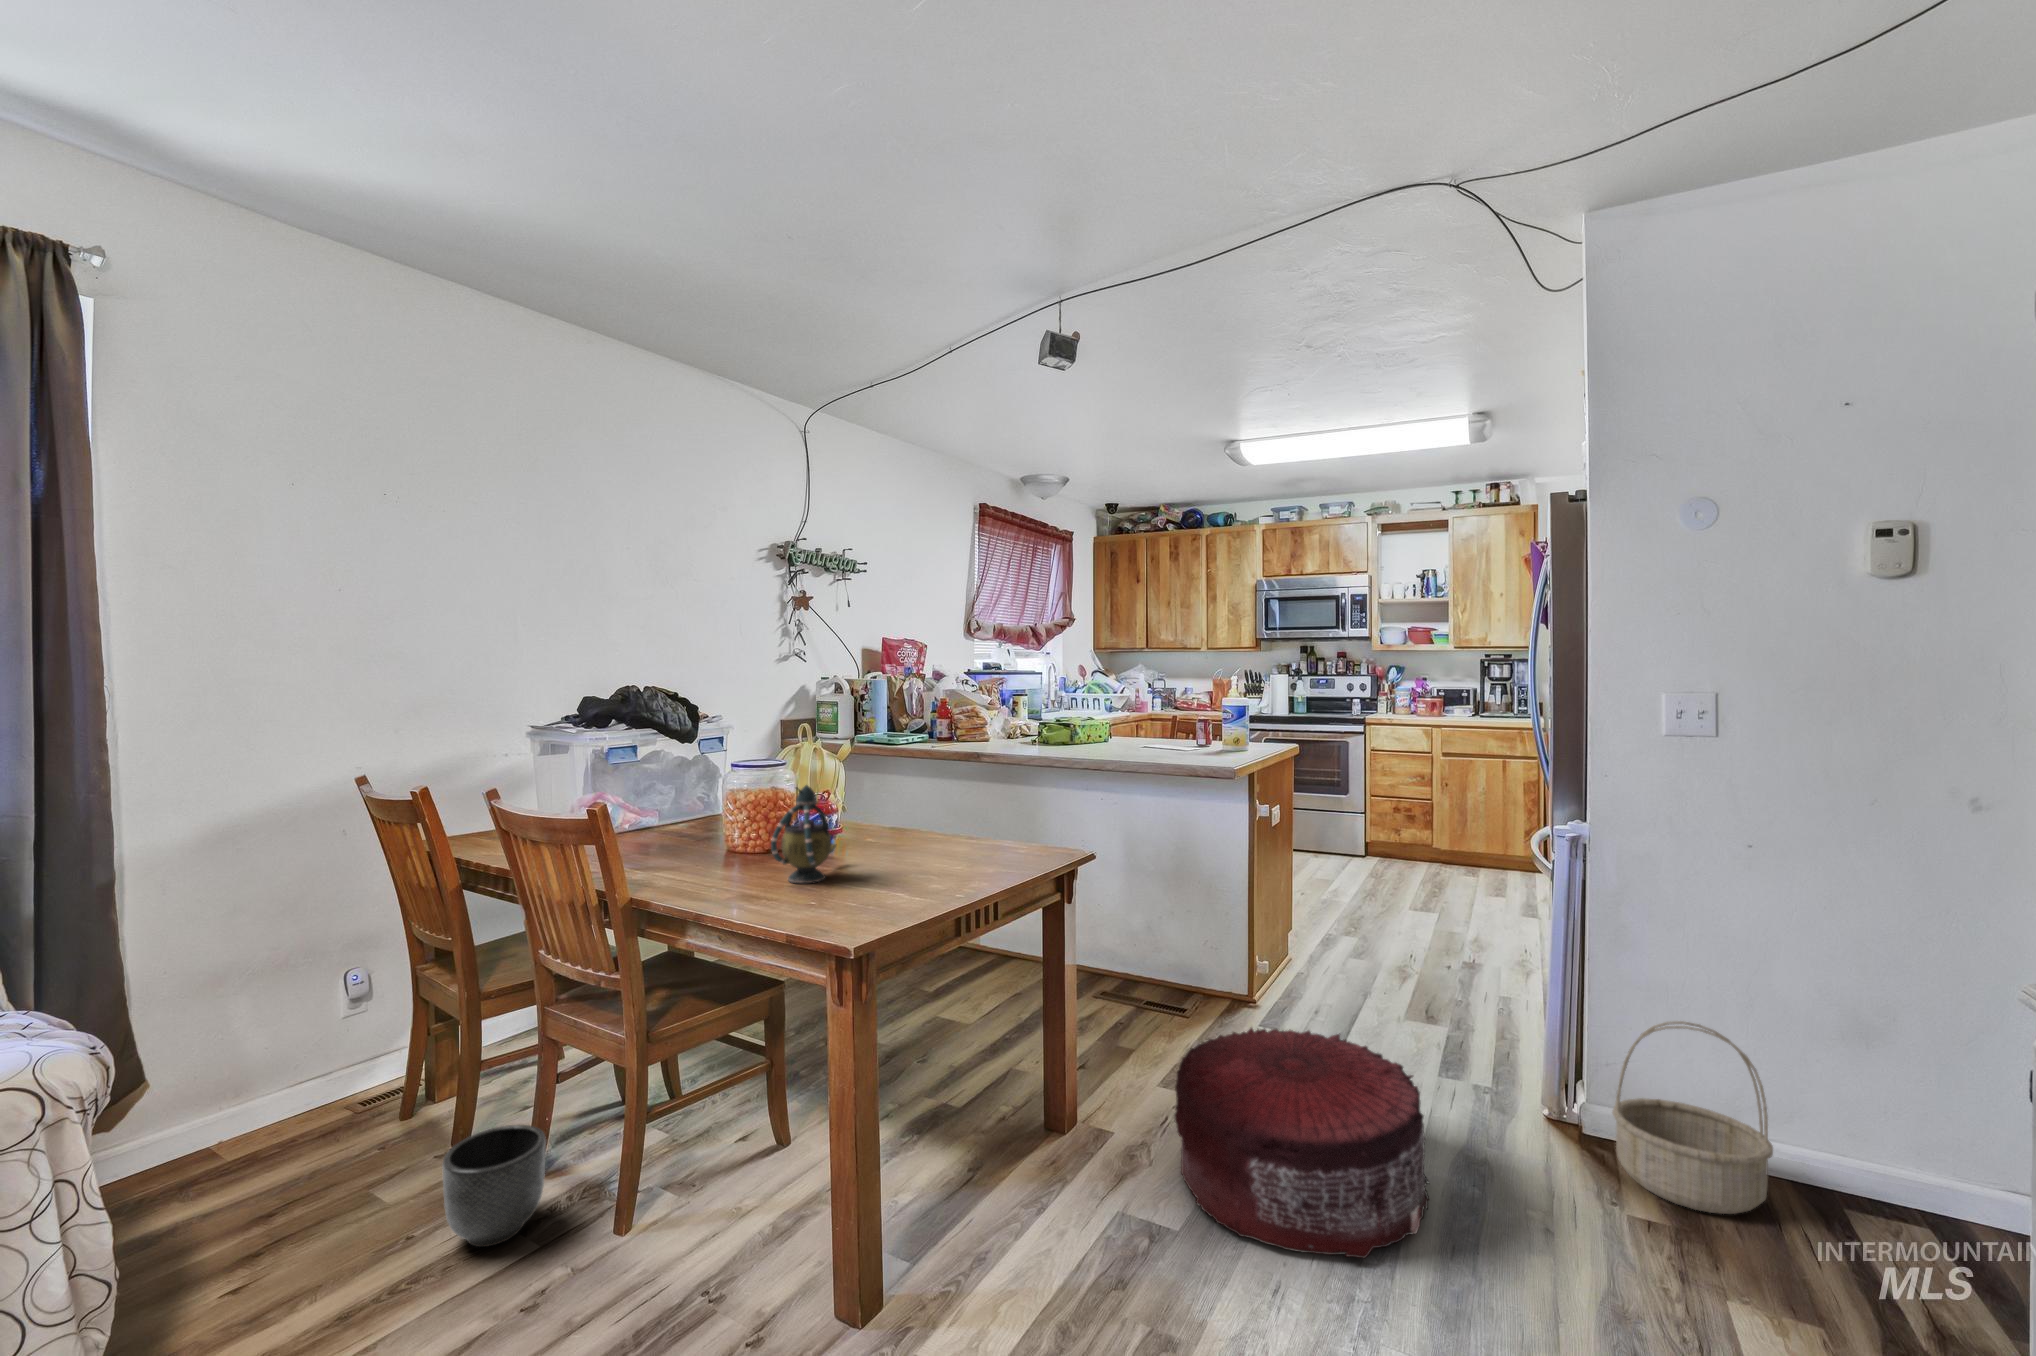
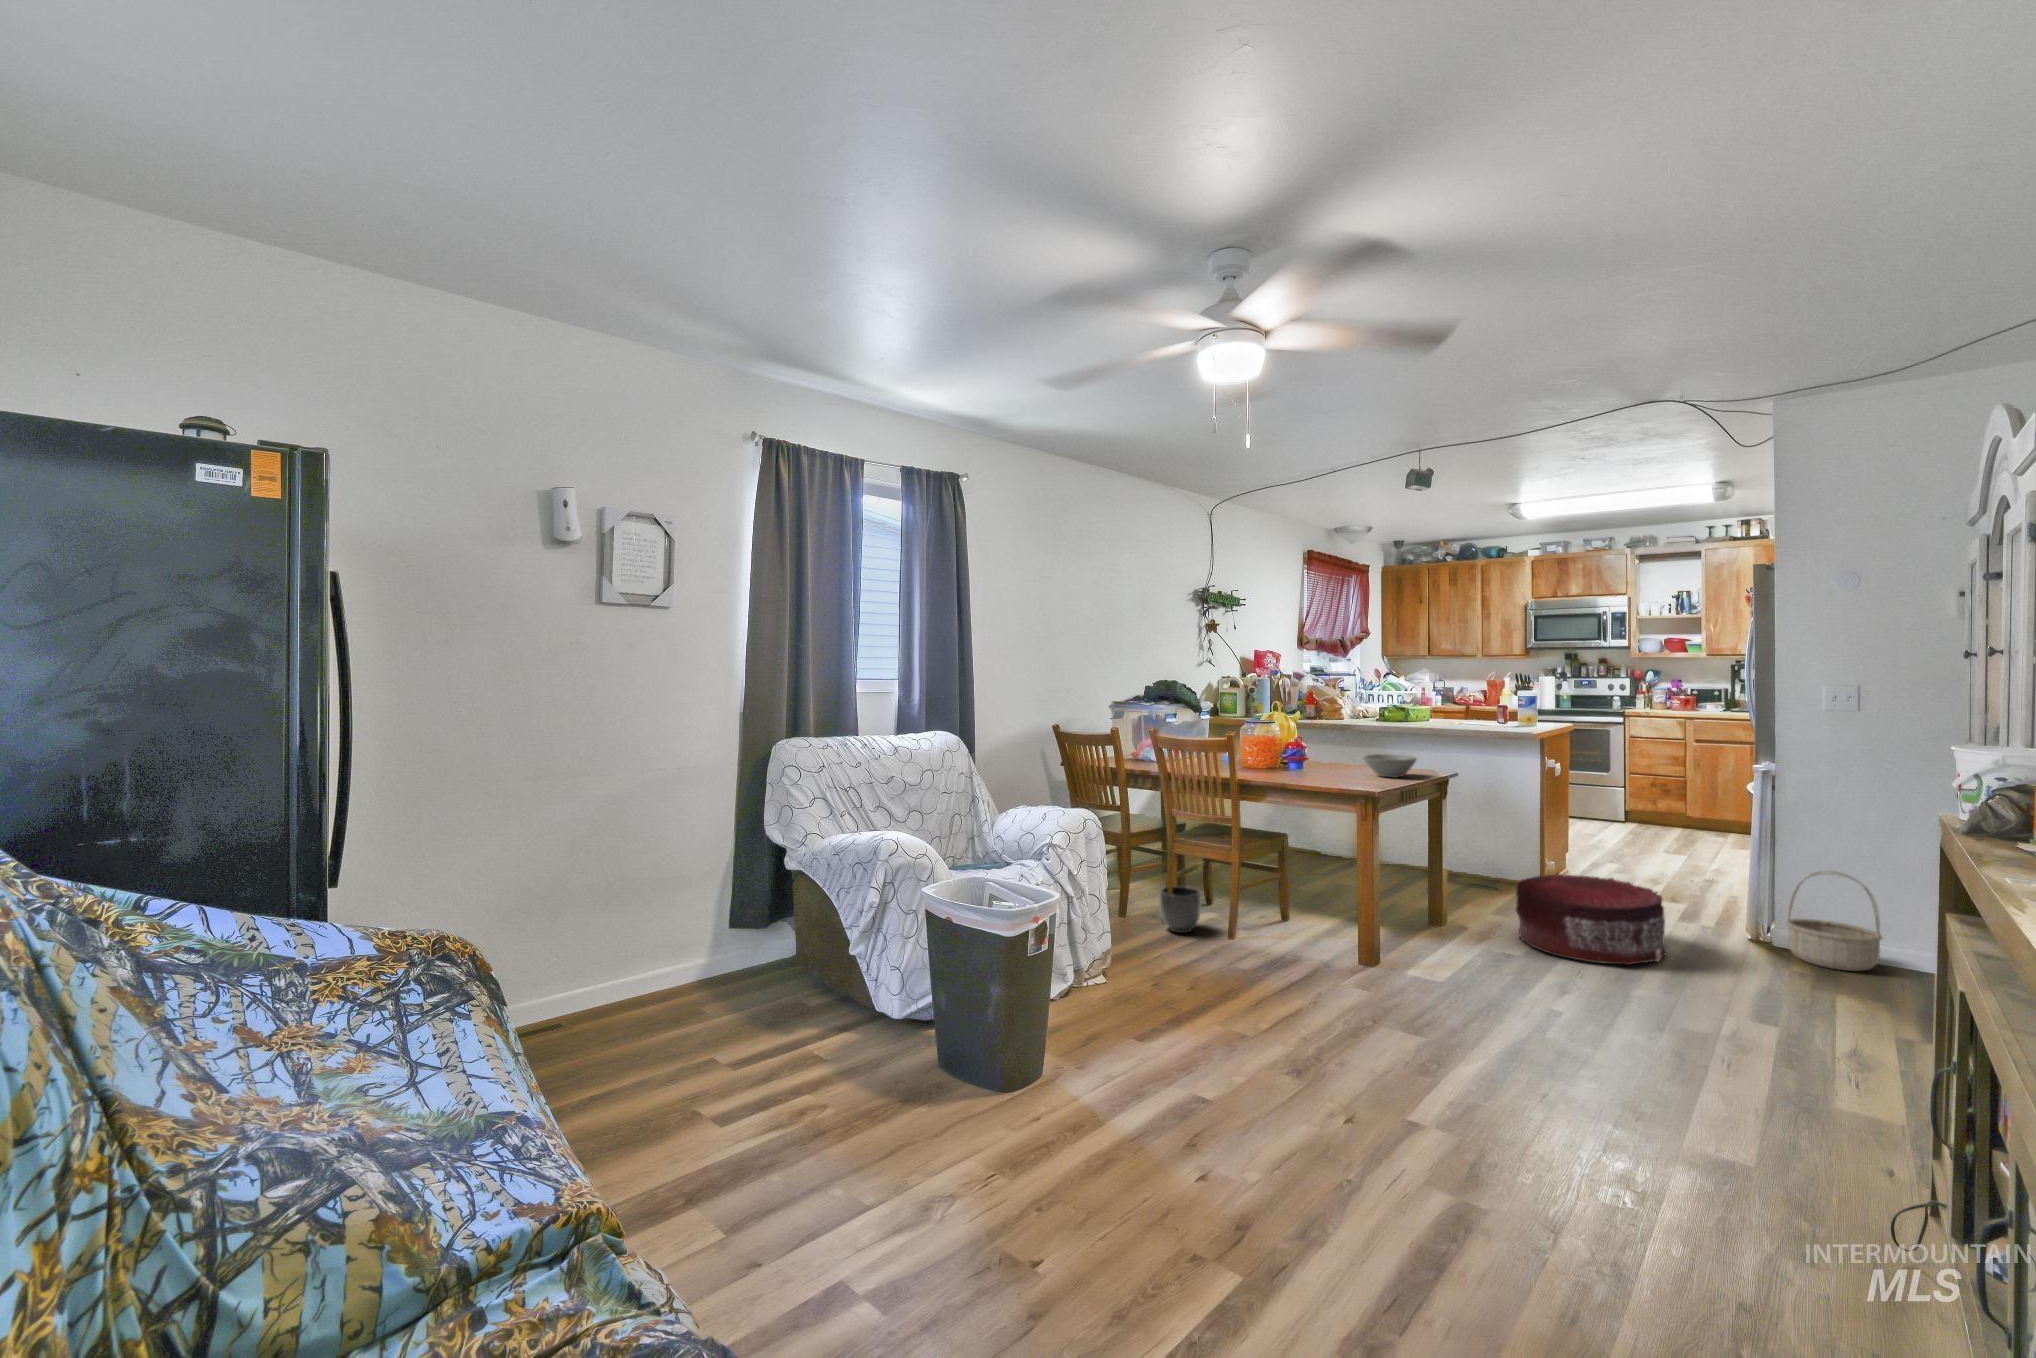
teapot: present [771,785,836,883] -> none [1302,731,1328,779]
bowl: none [914,819,1009,869] -> present [1363,754,1417,778]

